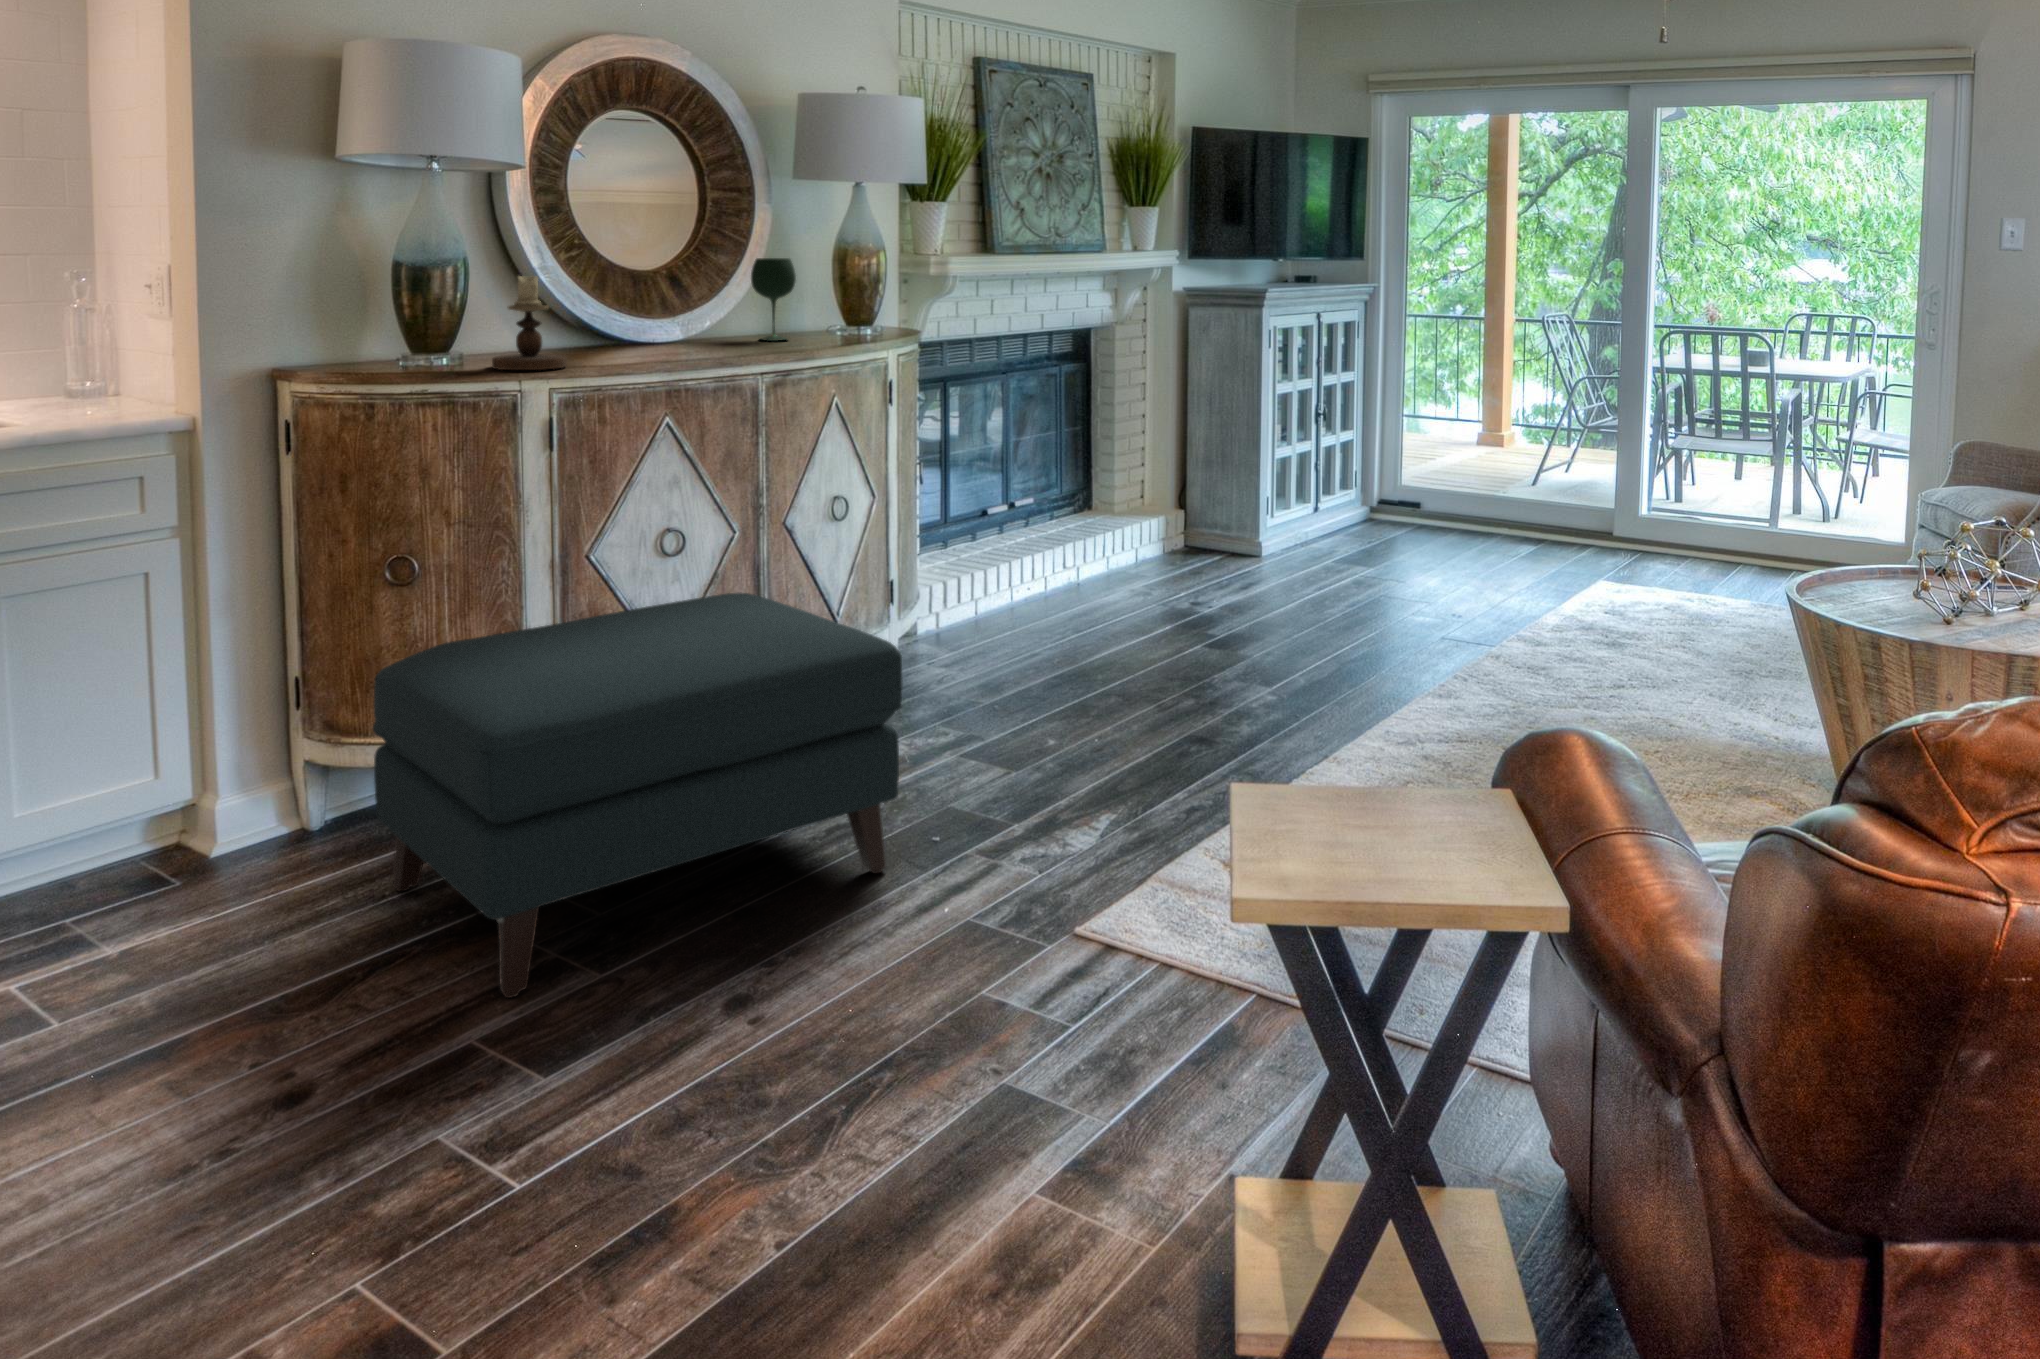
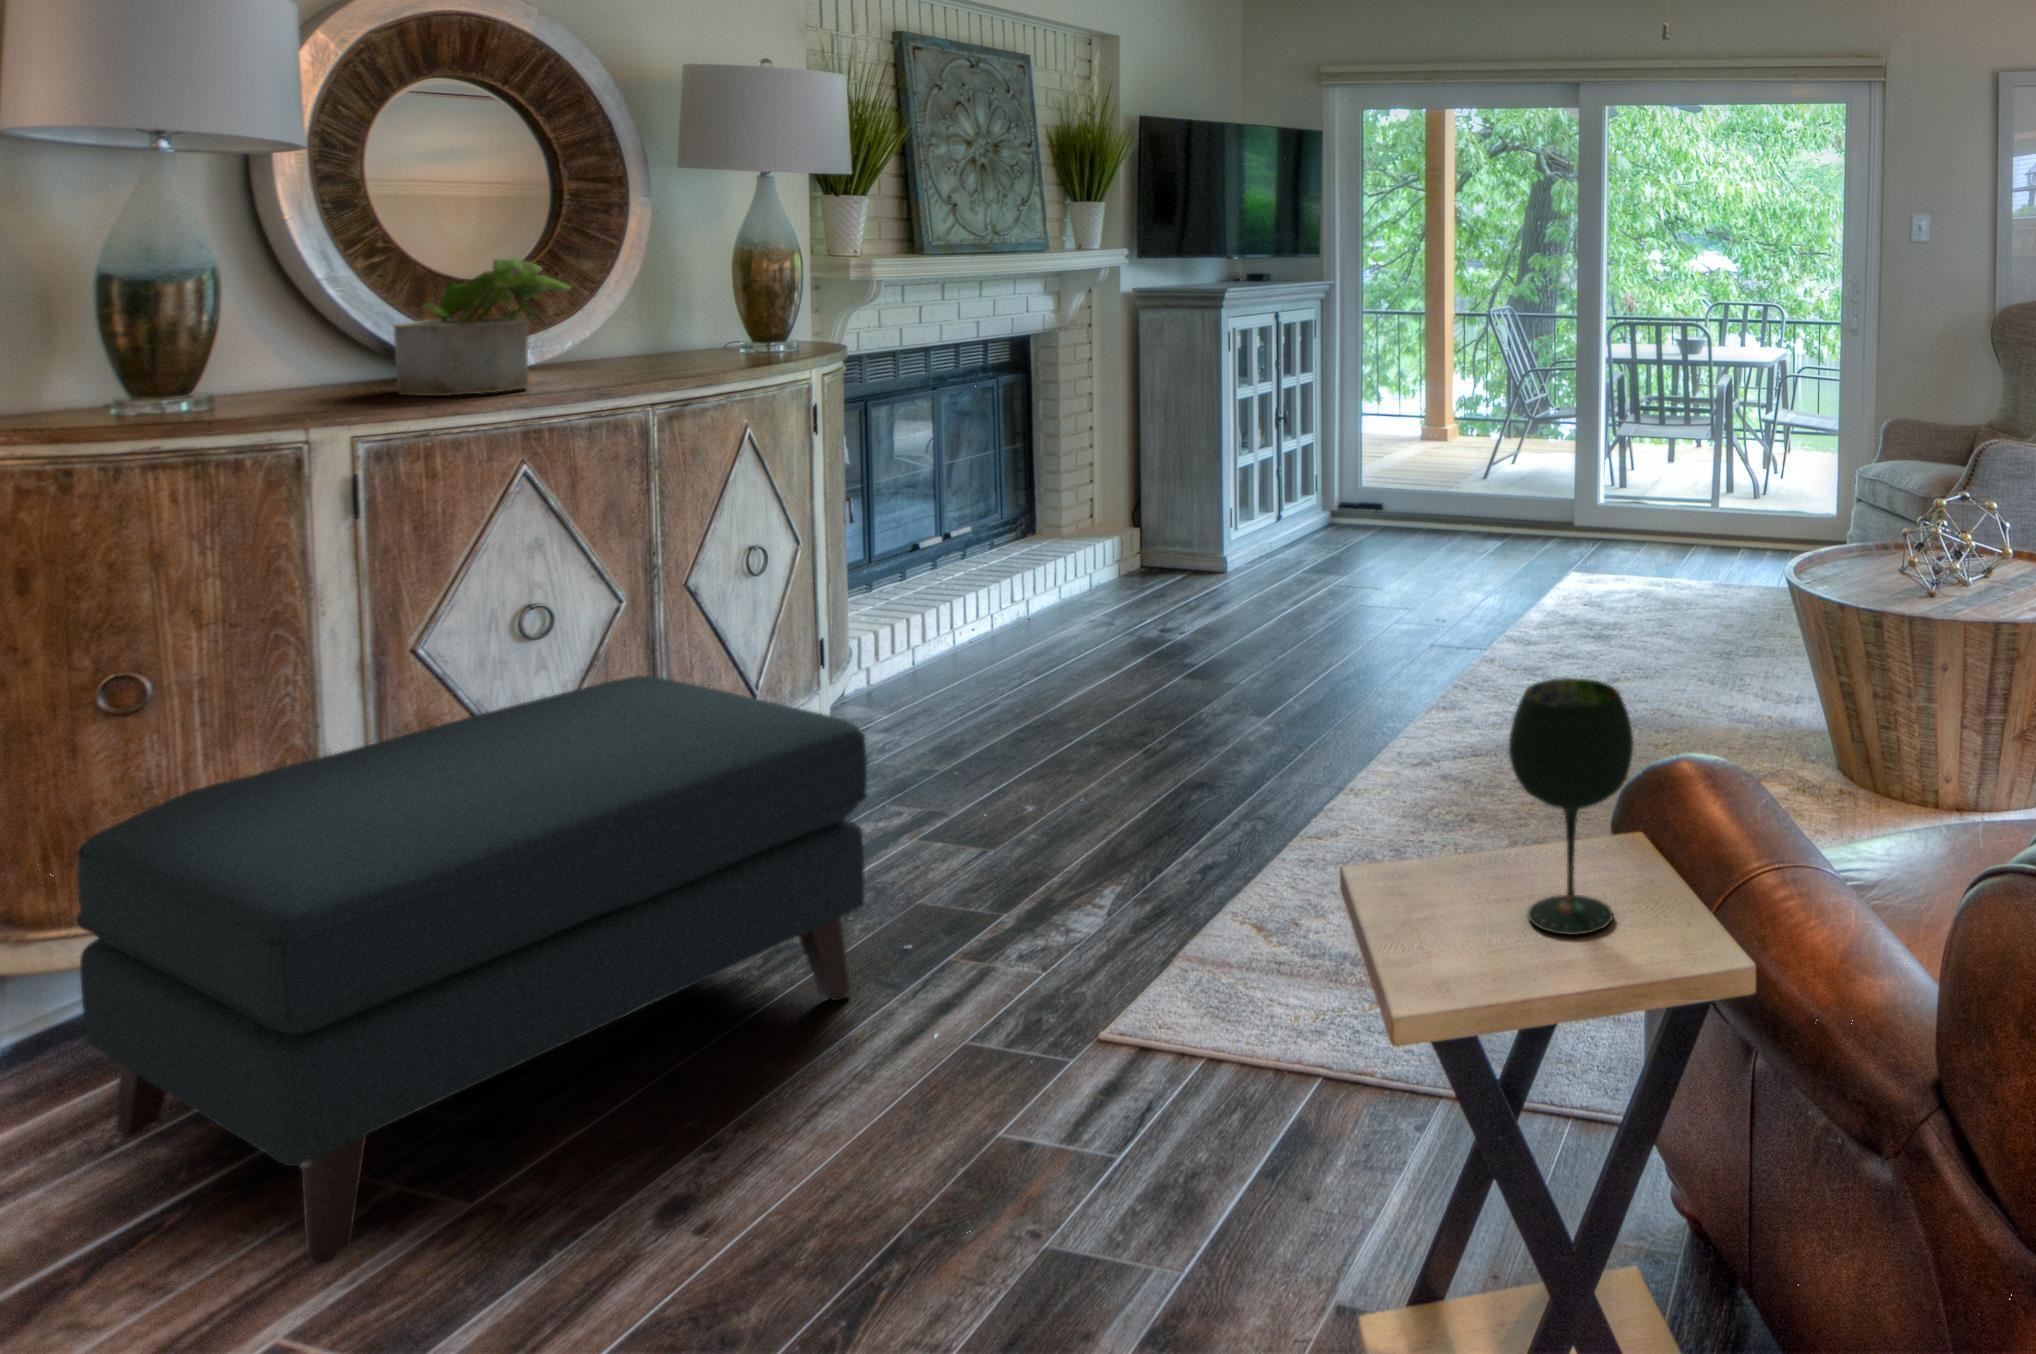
potted plant: none [584,251,707,359] -> present [394,259,571,396]
wine glass: present [751,258,796,341] -> present [1509,678,1633,935]
candlestick: present [492,276,567,370] -> none [257,292,374,416]

